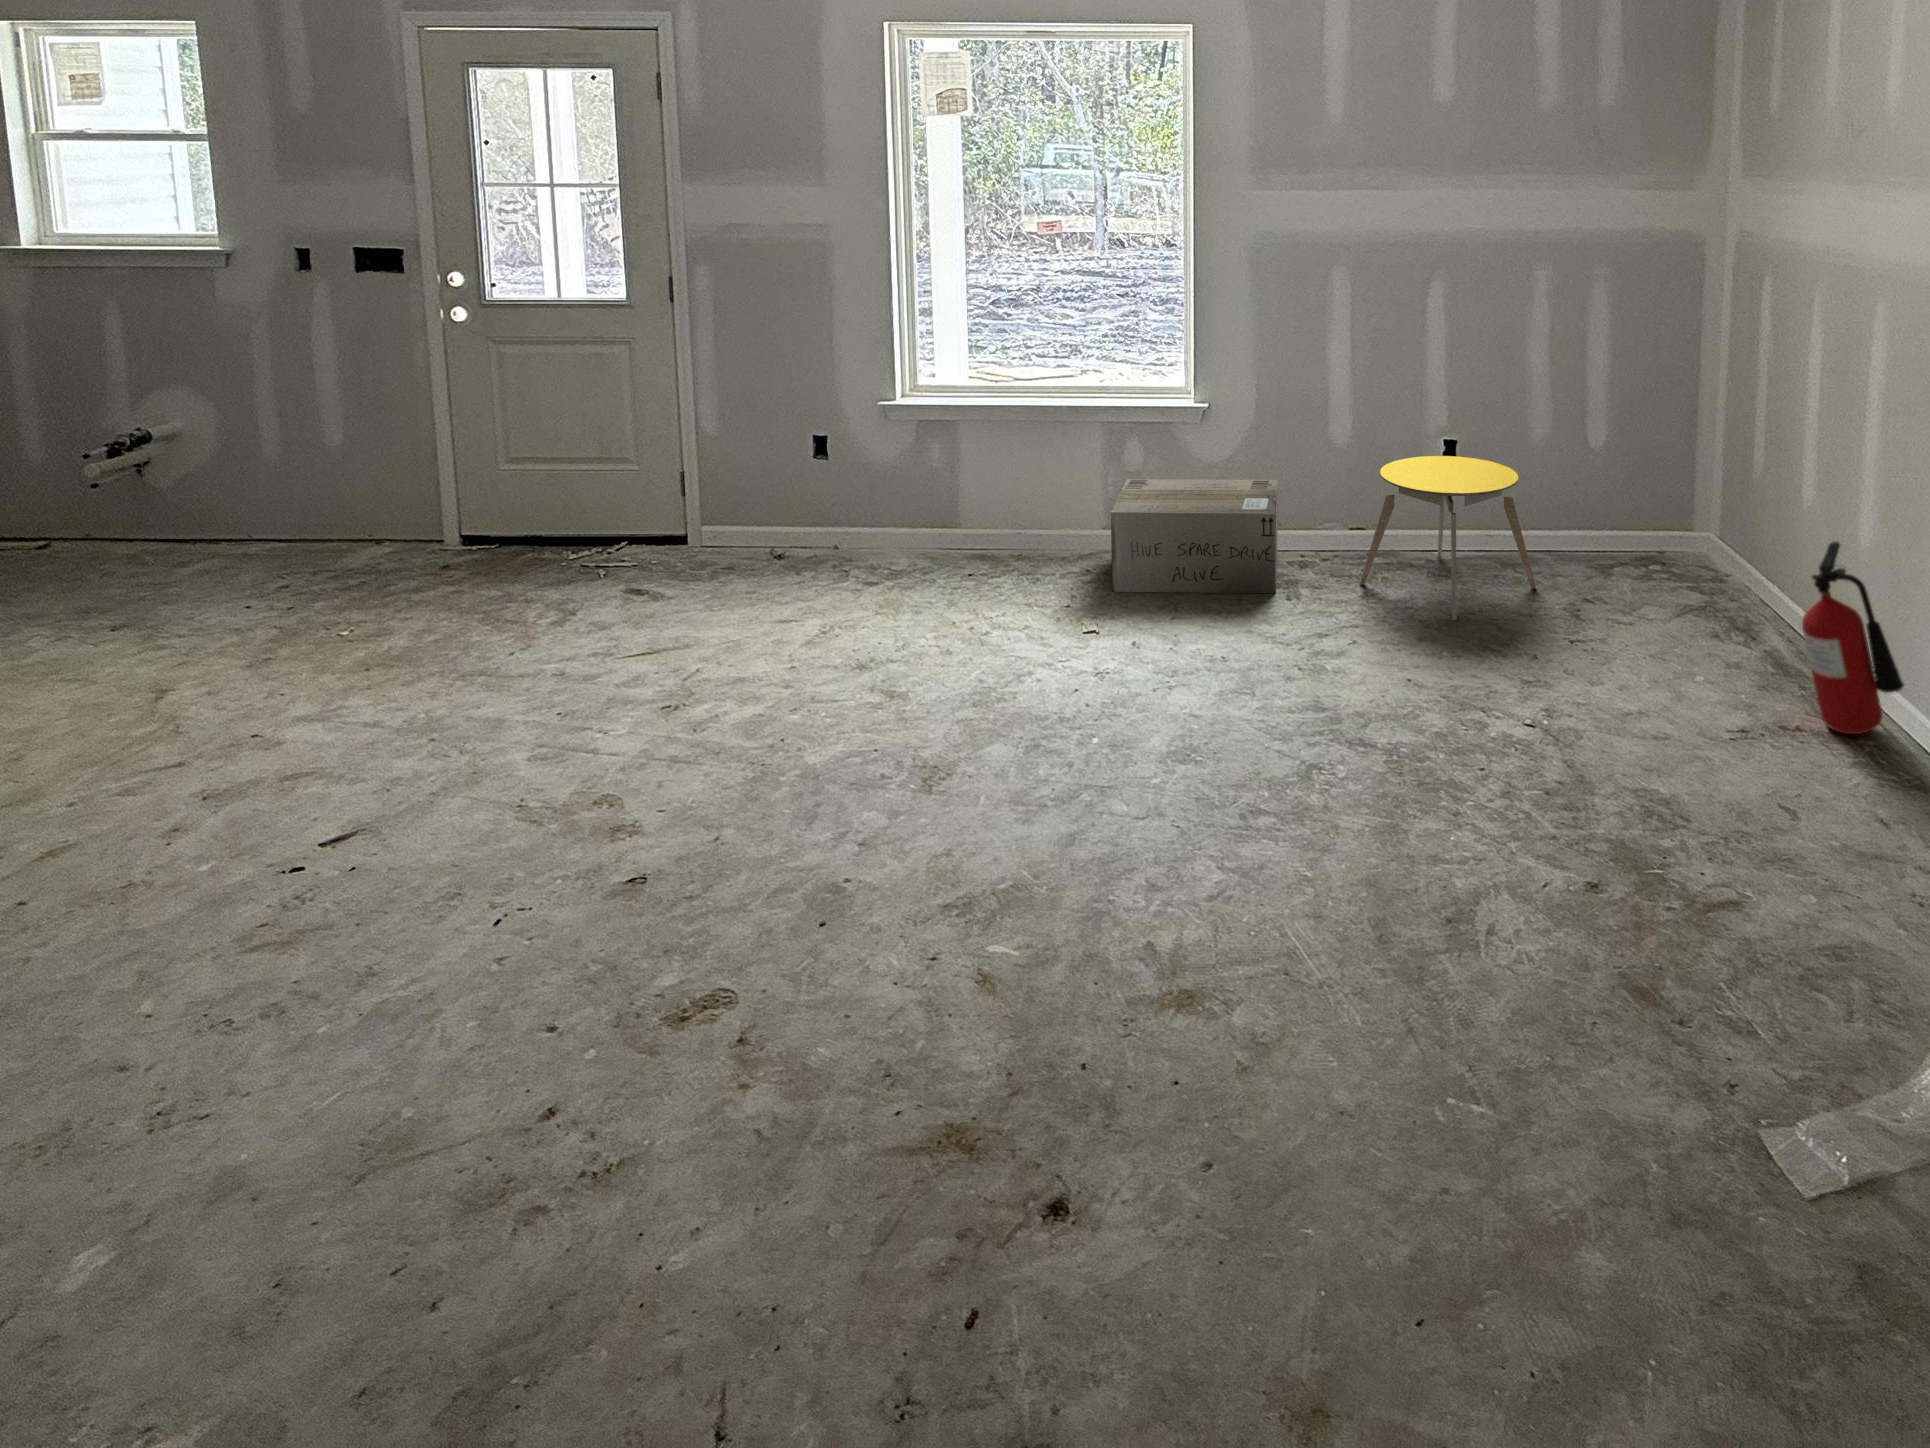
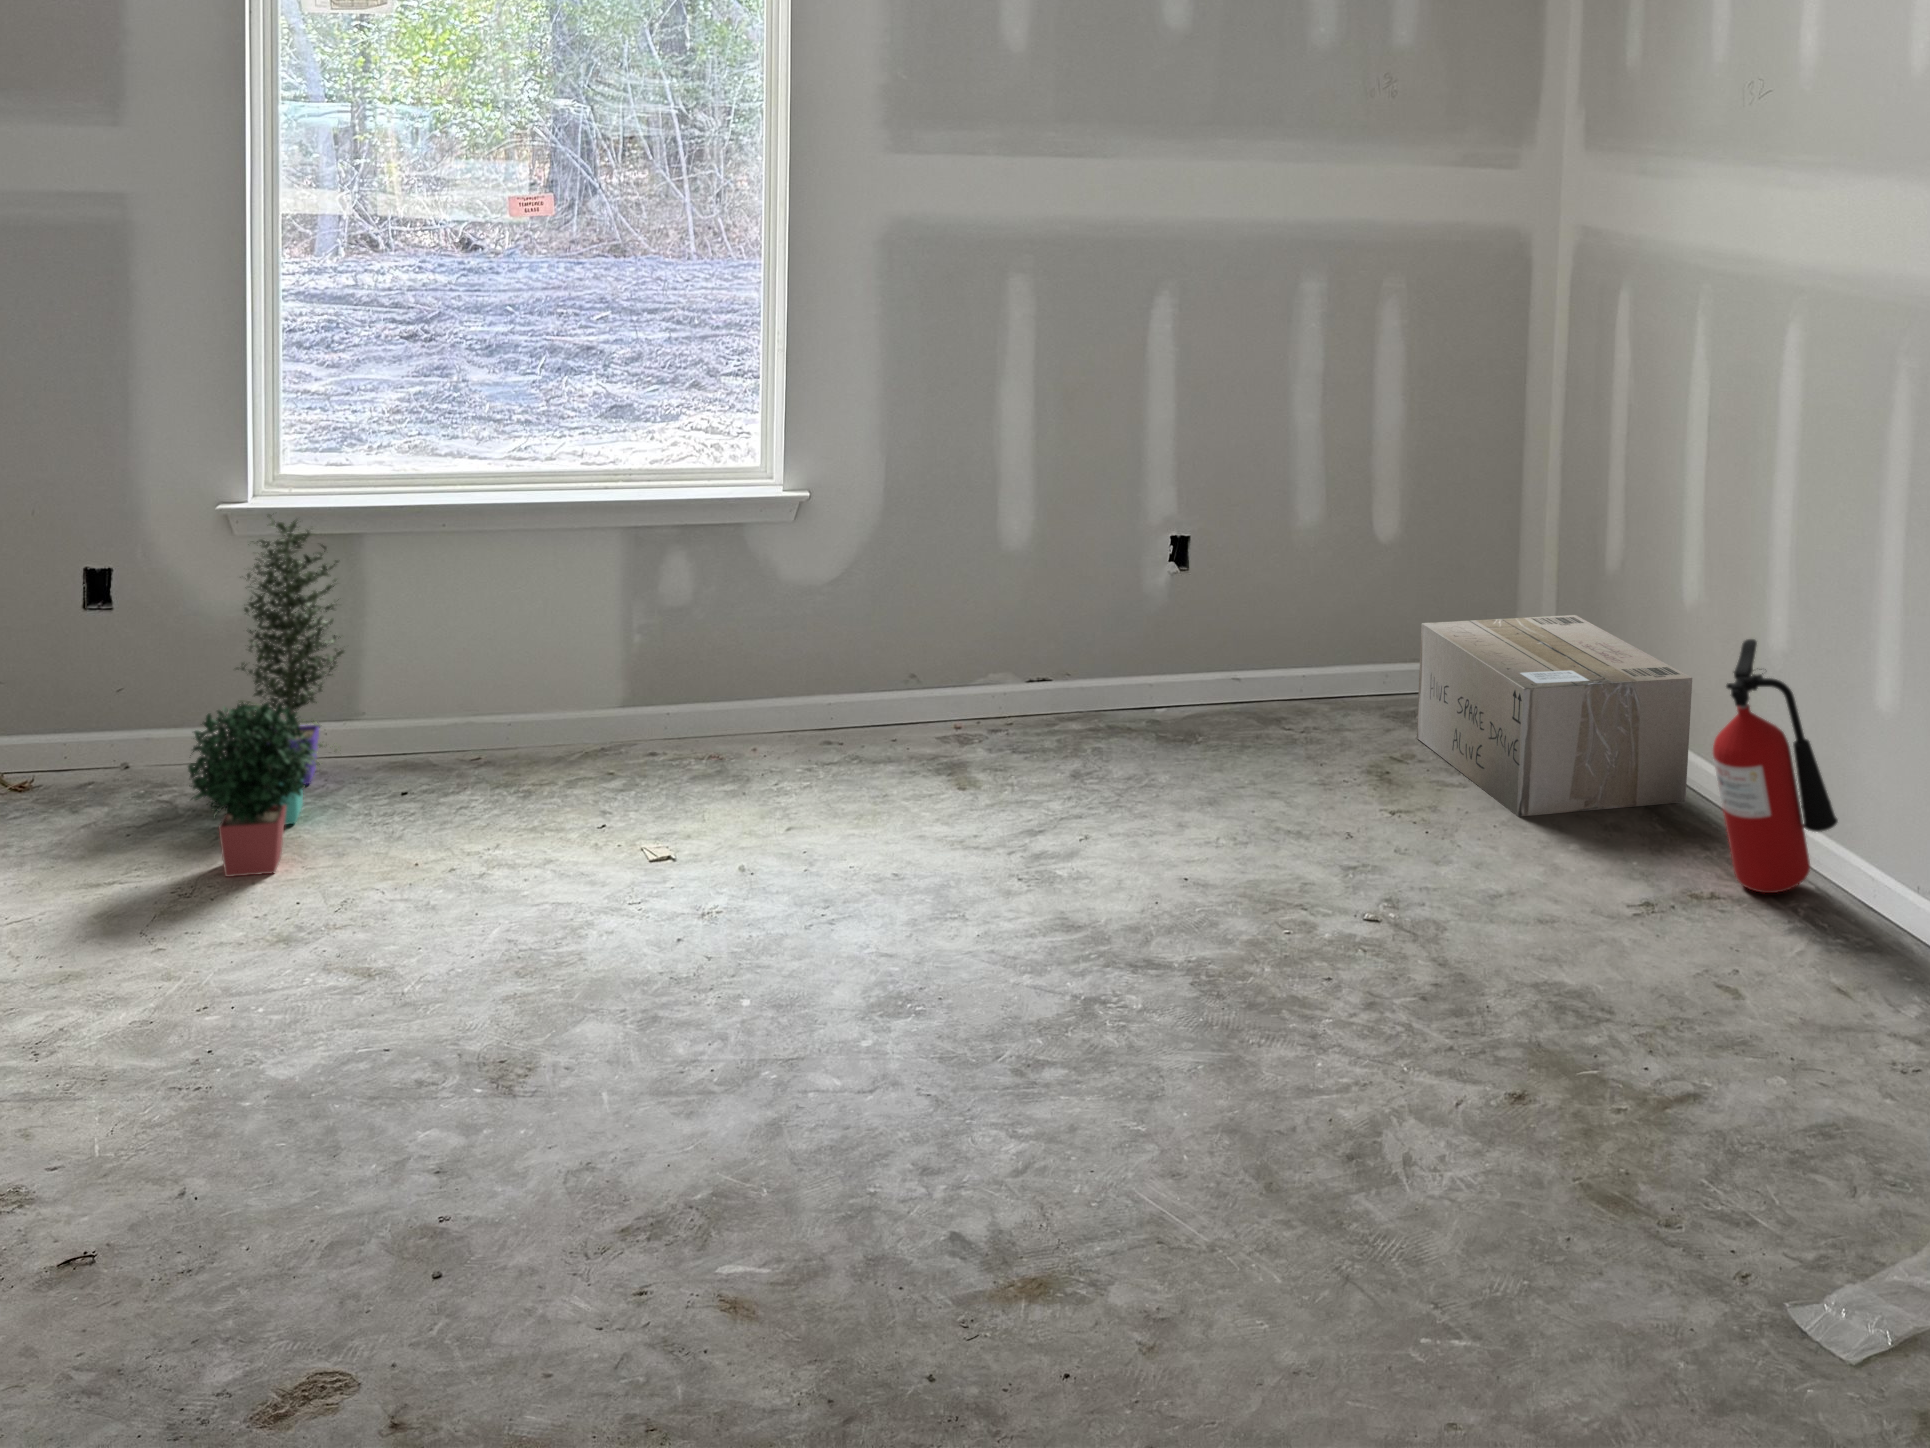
potted plant: none [825,408,945,624] -> present [188,514,345,877]
stool: present [1360,456,1536,620] -> none [1057,561,1316,799]
cardboard box: present [1111,479,1278,593] -> present [1417,615,1692,816]

